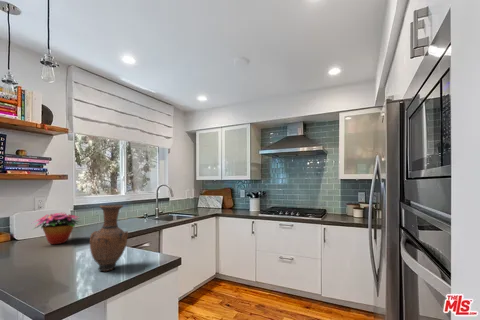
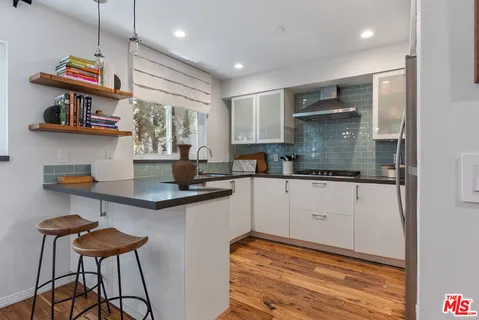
flower arrangement: present [37,213,78,244] -> none [115,159,152,183]

